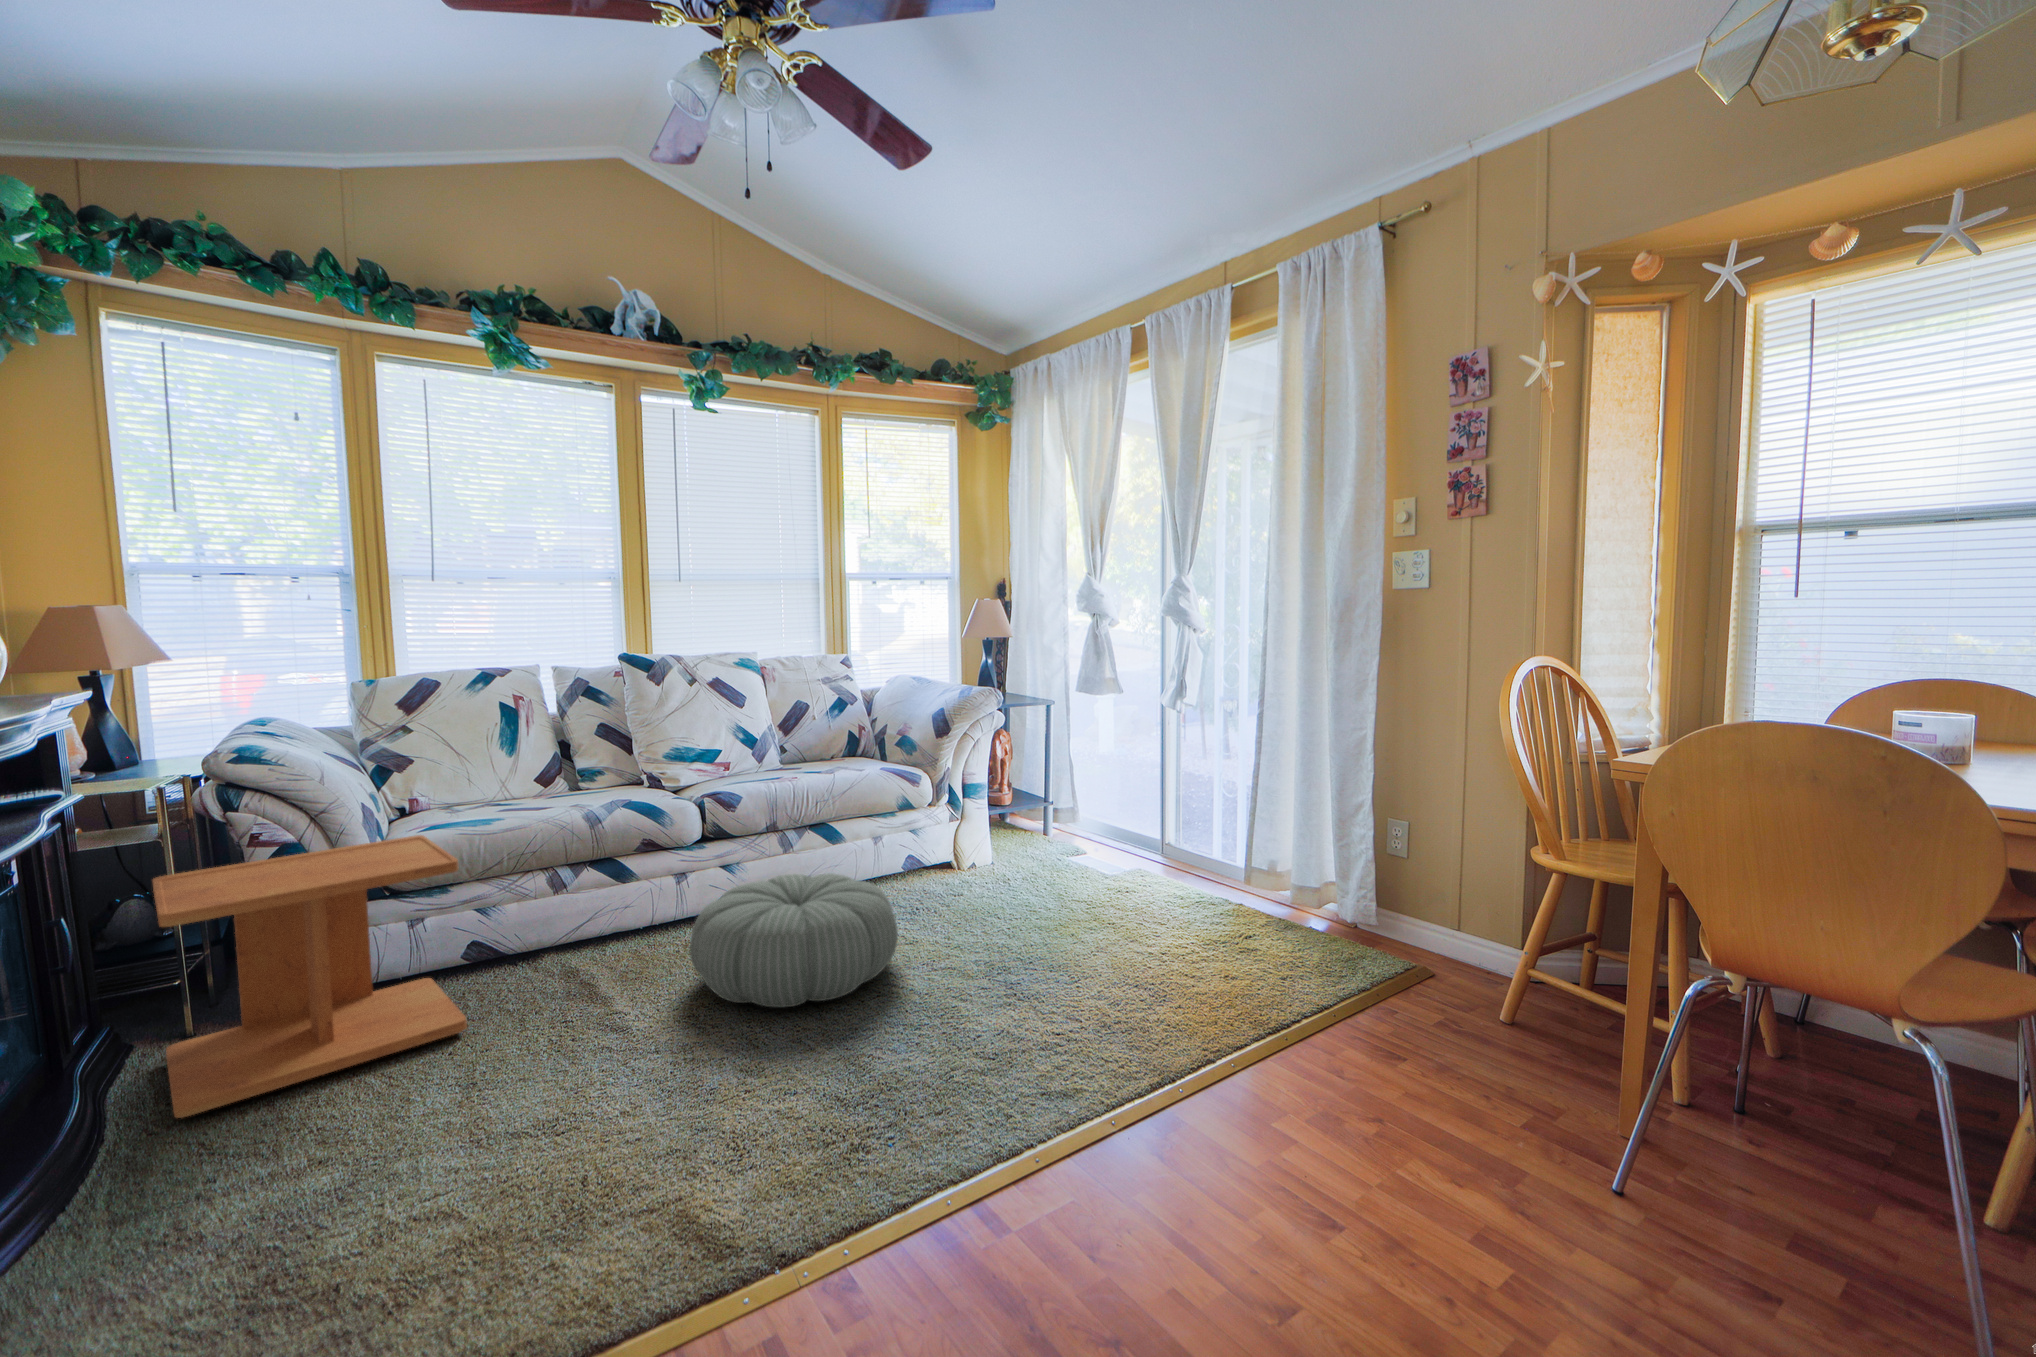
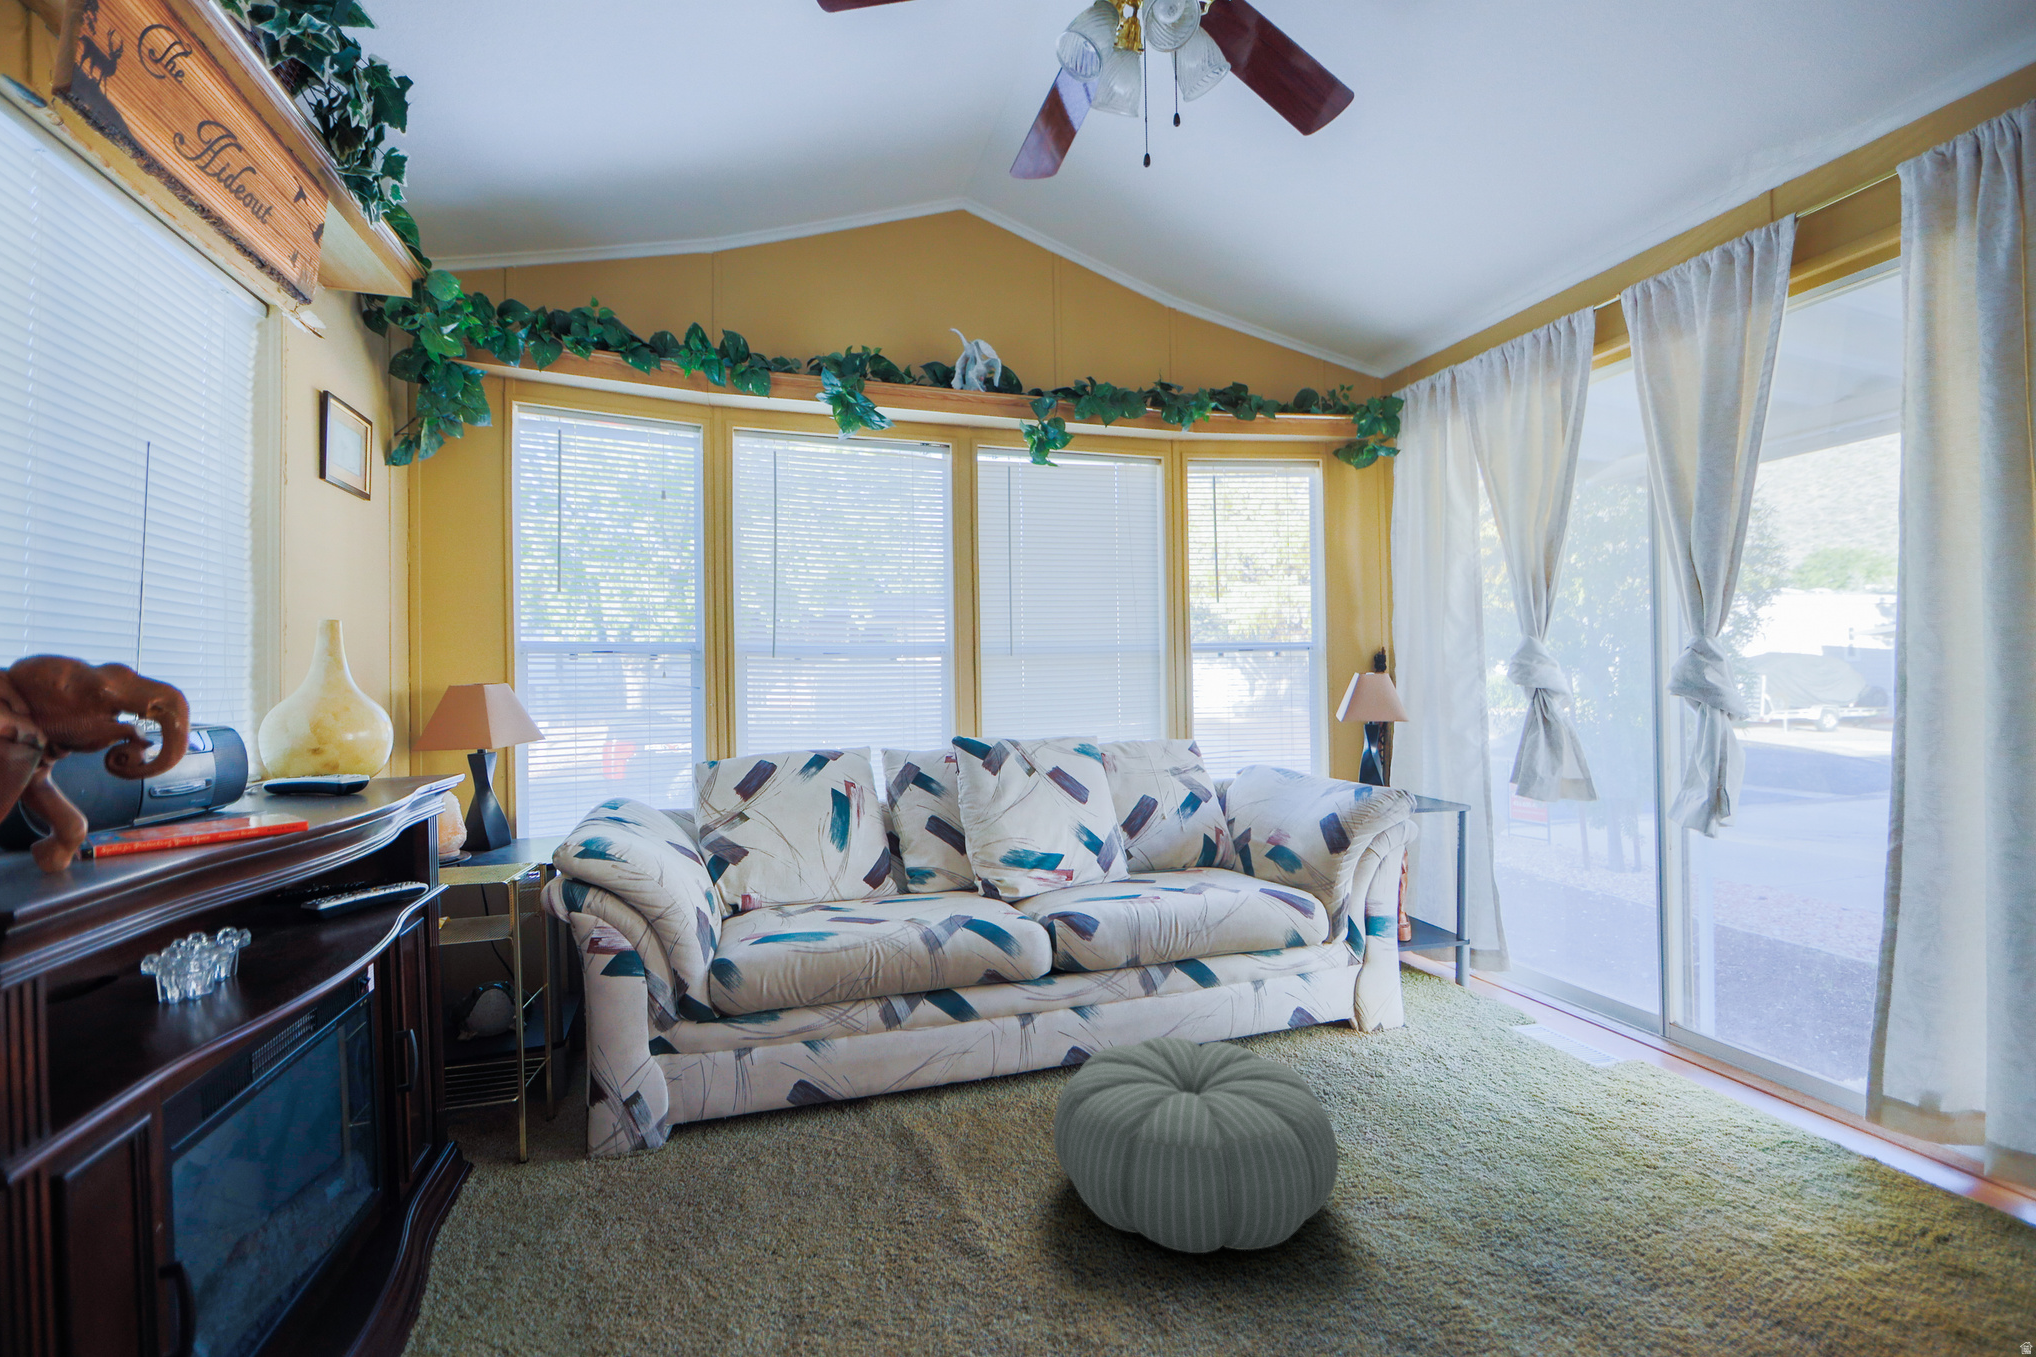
side table: present [153,835,467,1118] -> none [494,950,796,1297]

